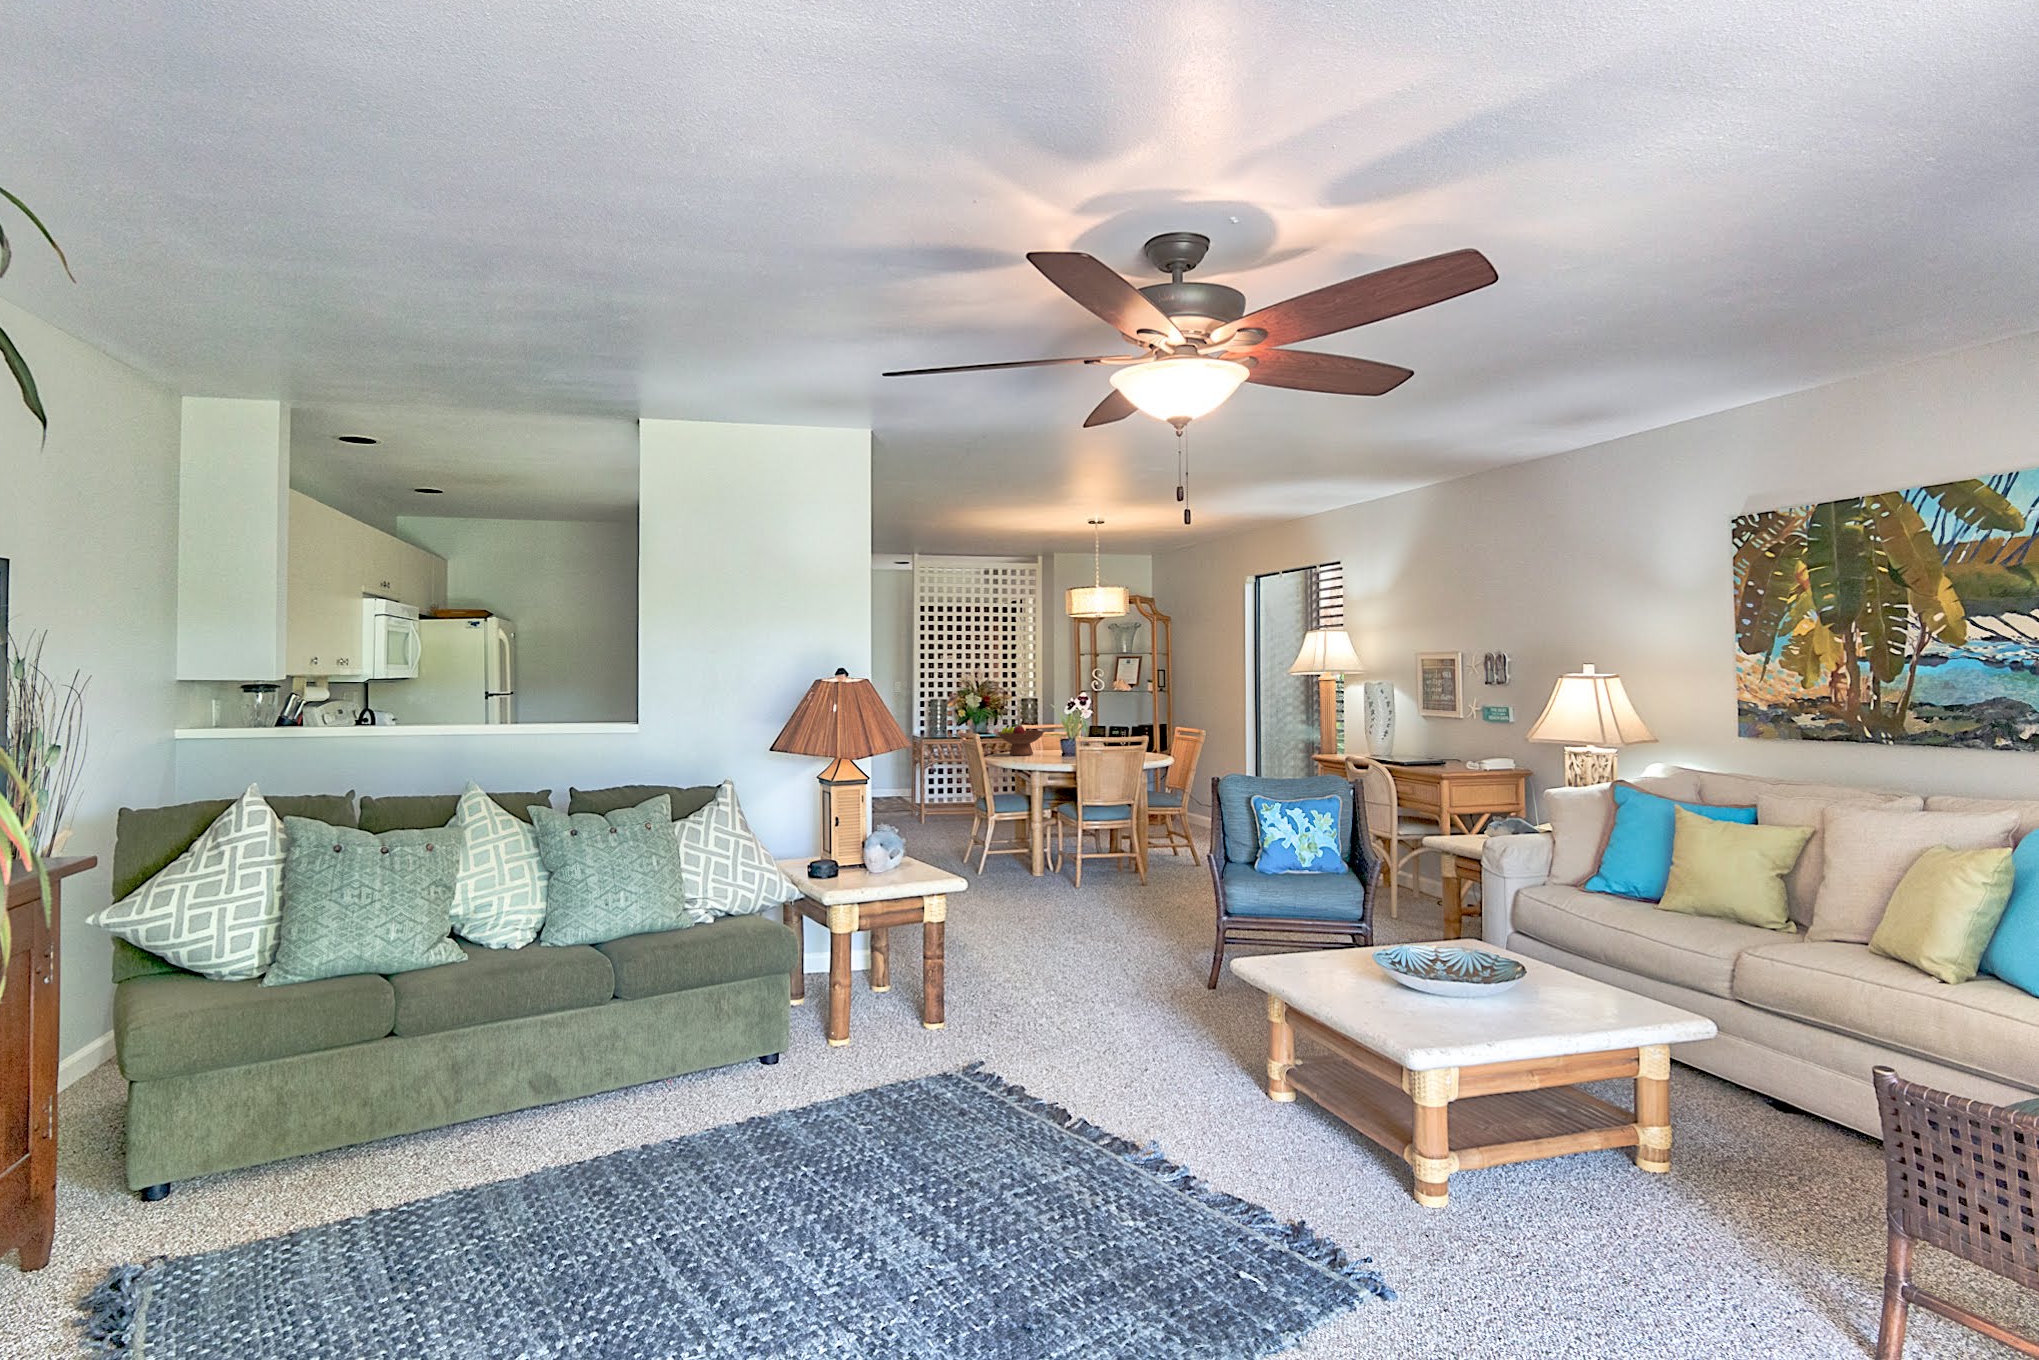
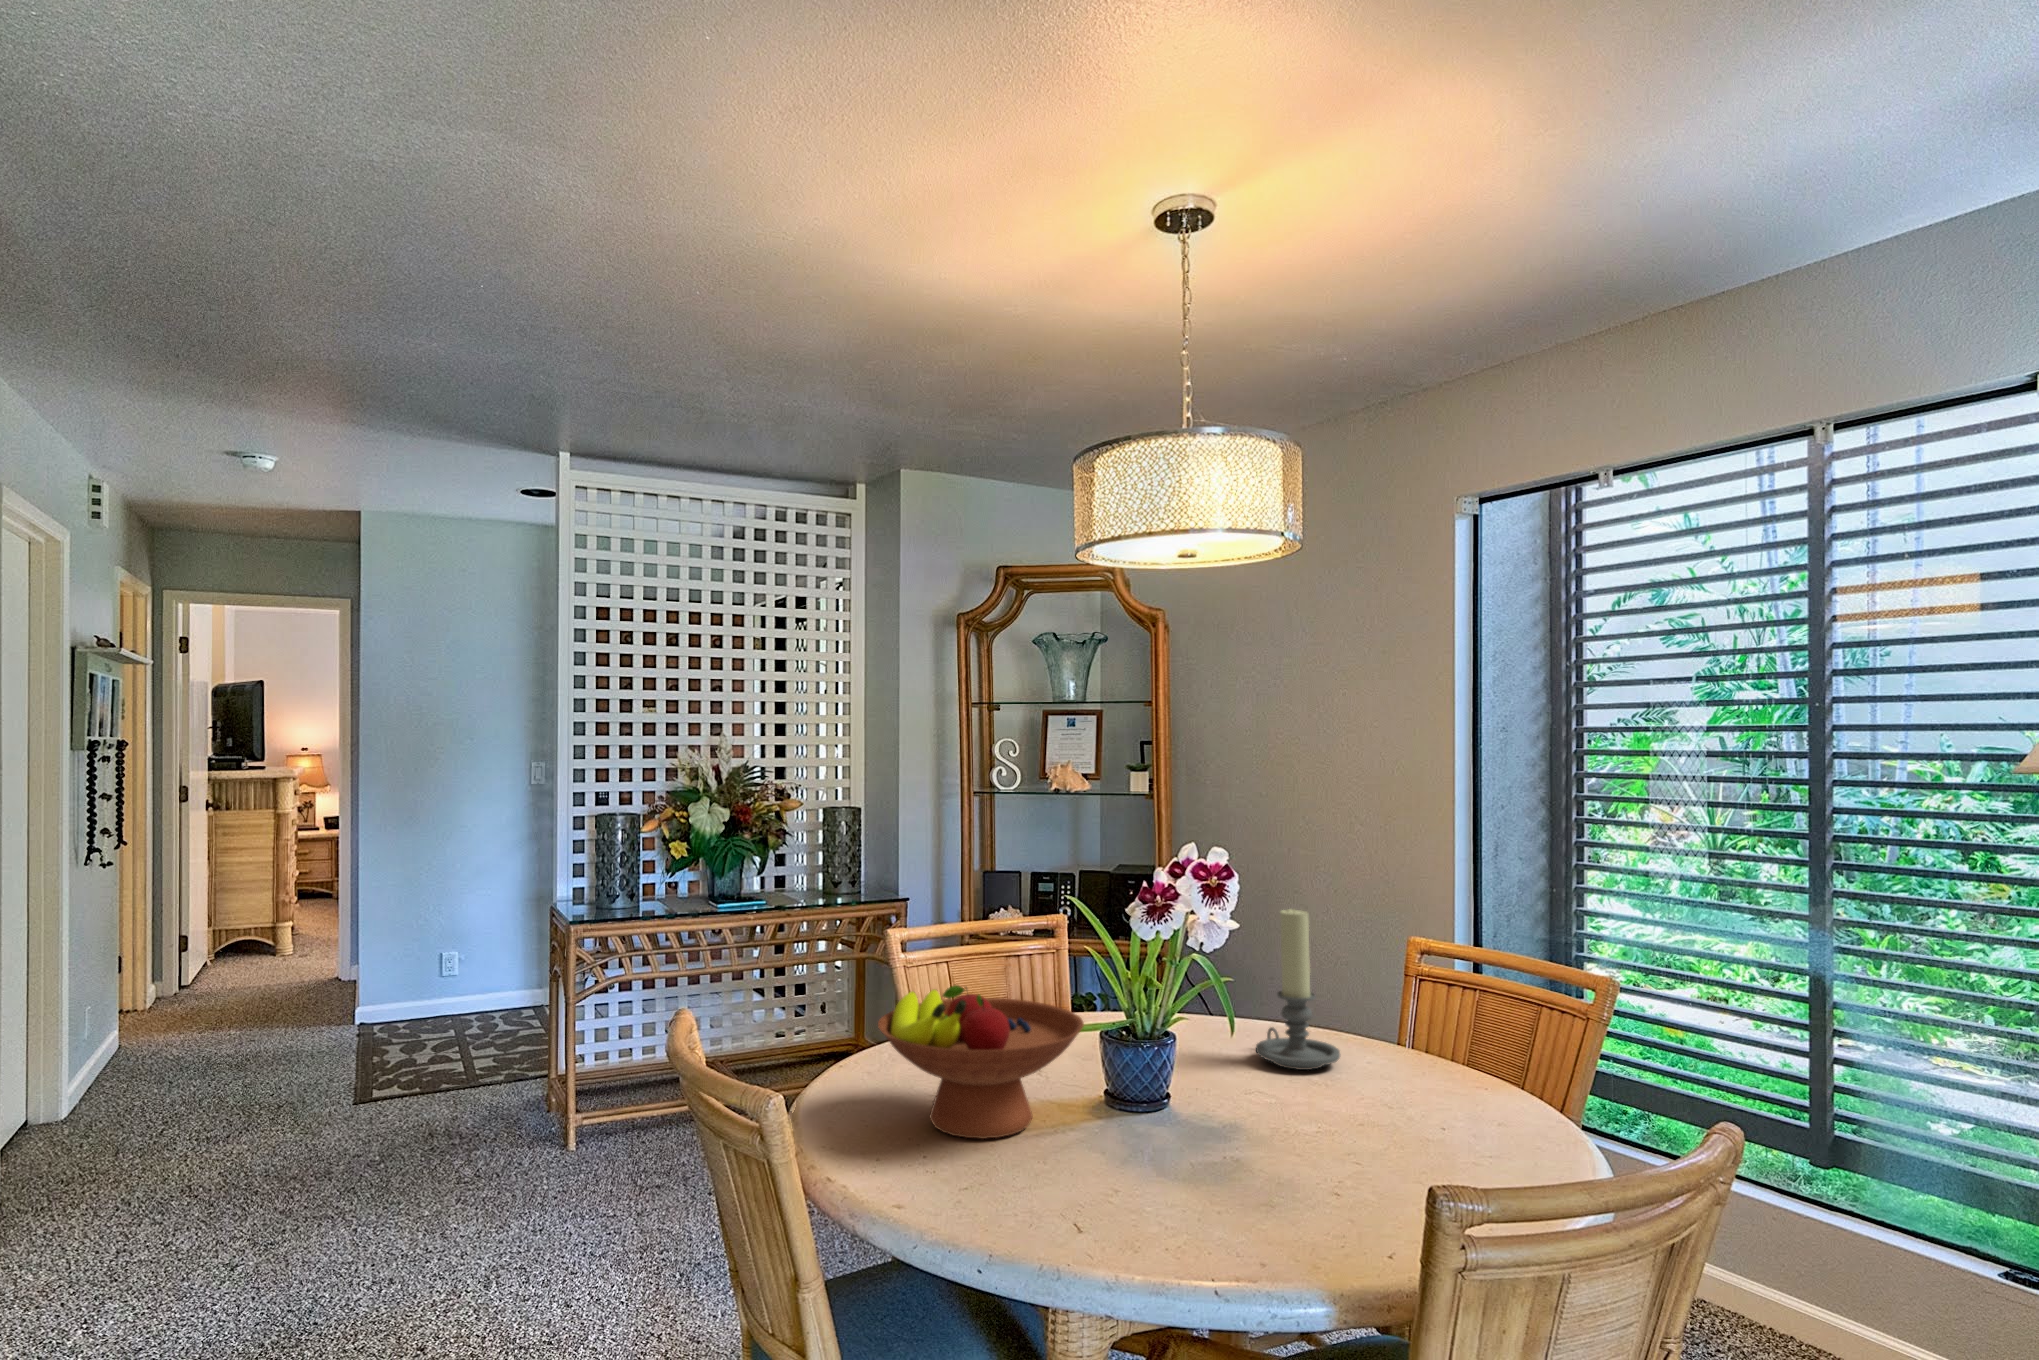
candle holder: none [1104,711,1126,752] -> present [1256,909,1340,1070]

